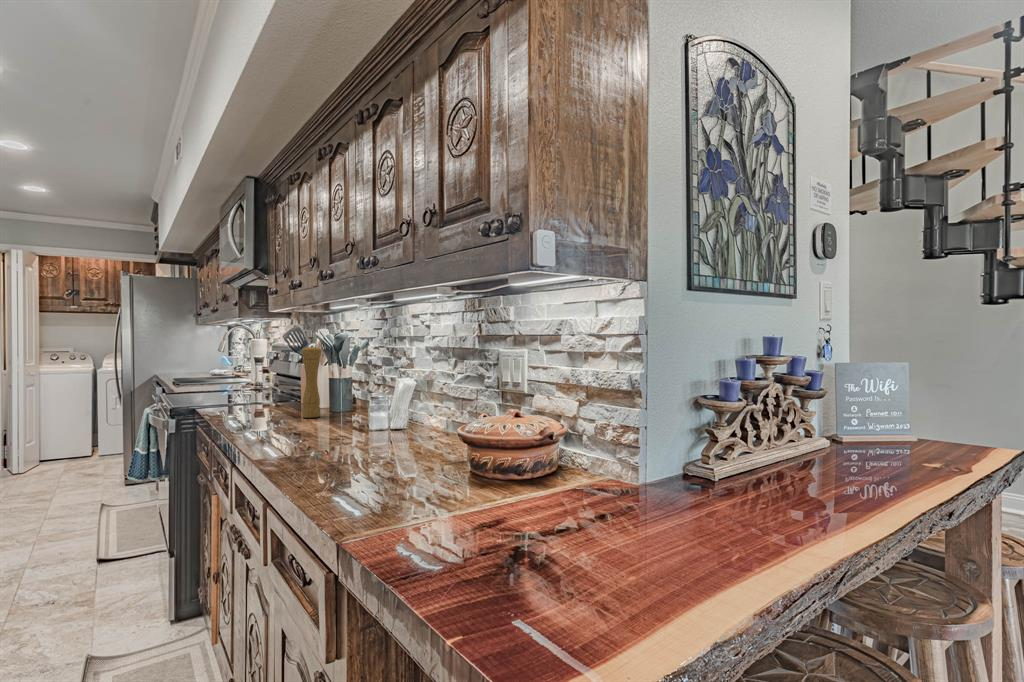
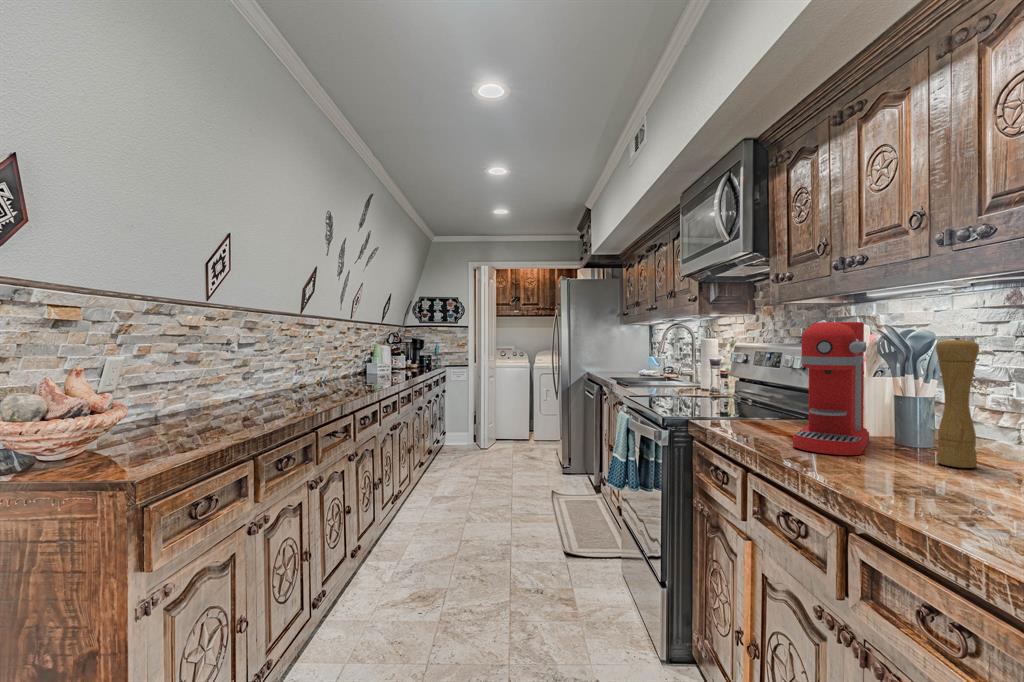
coffee maker: none [233,335,294,419] -> present [793,322,869,455]

